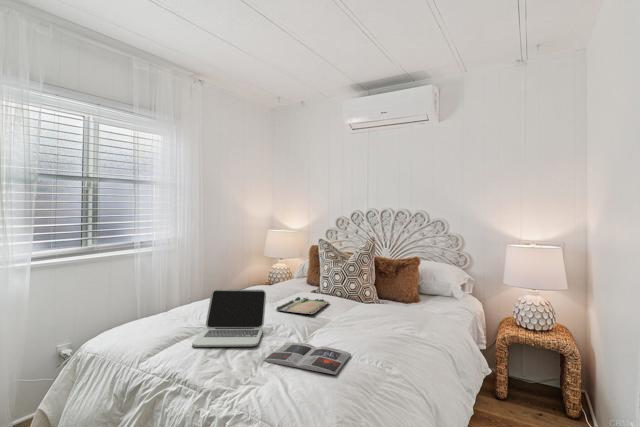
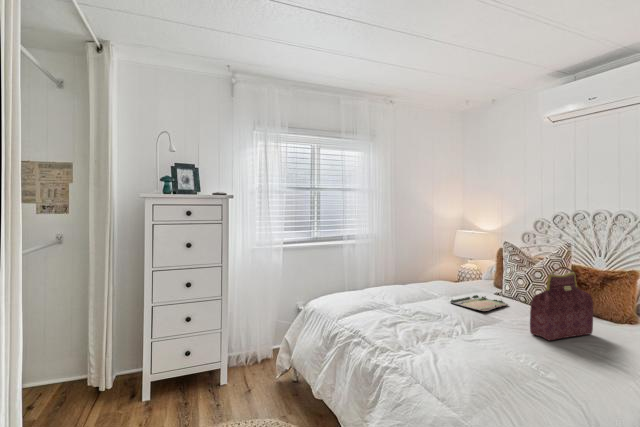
handbag: none [359,261,401,334] -> present [530,267,593,340]
laptop: present [192,290,266,347] -> none [373,277,437,325]
magazine: present [263,343,351,375] -> none [423,329,510,362]

